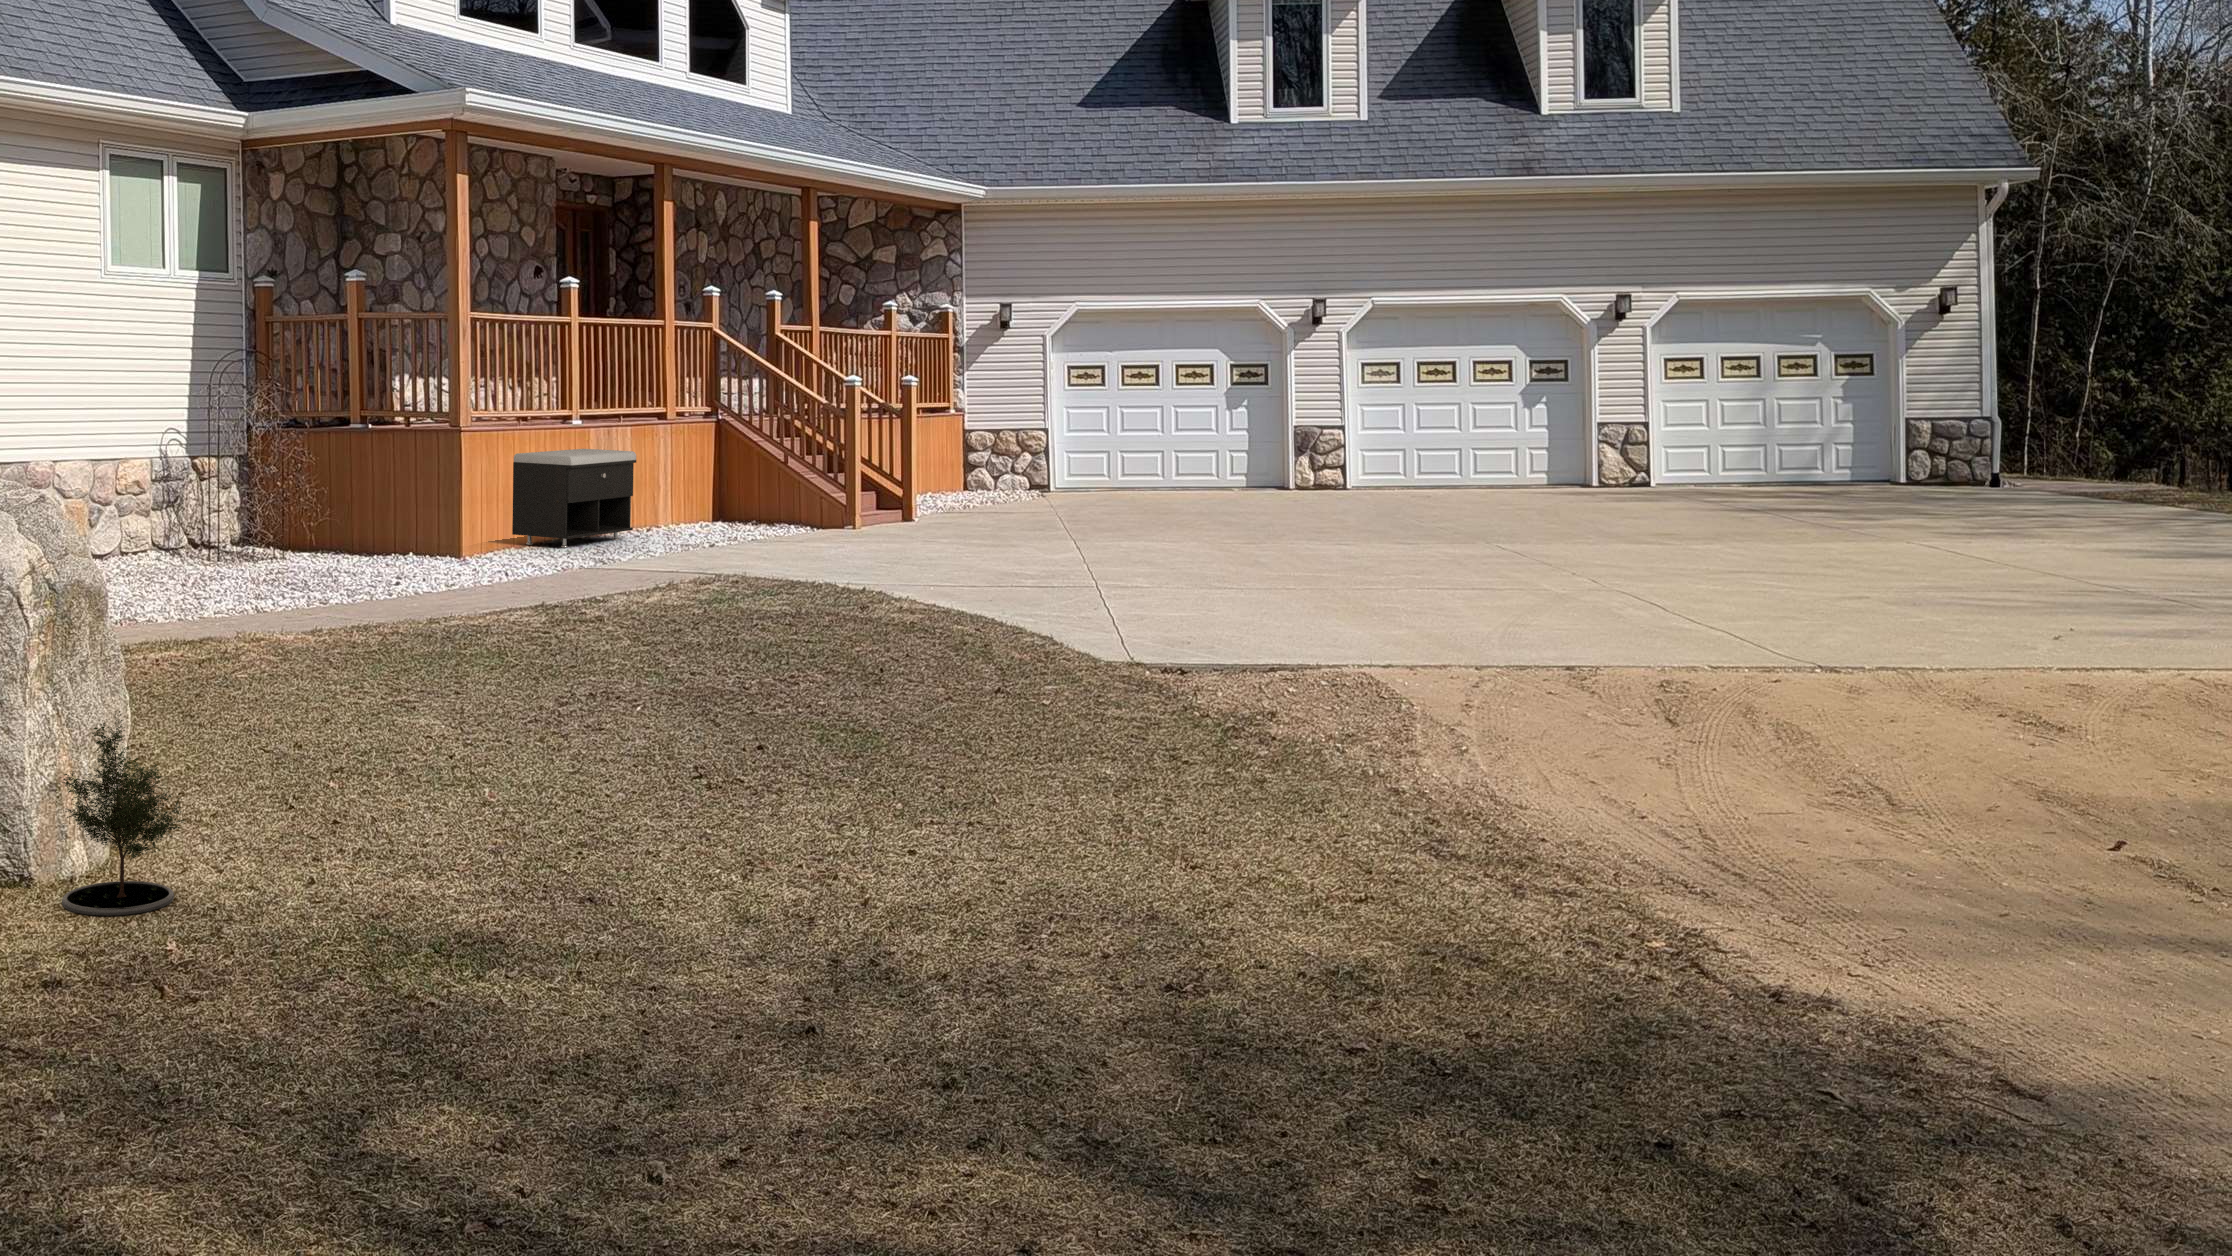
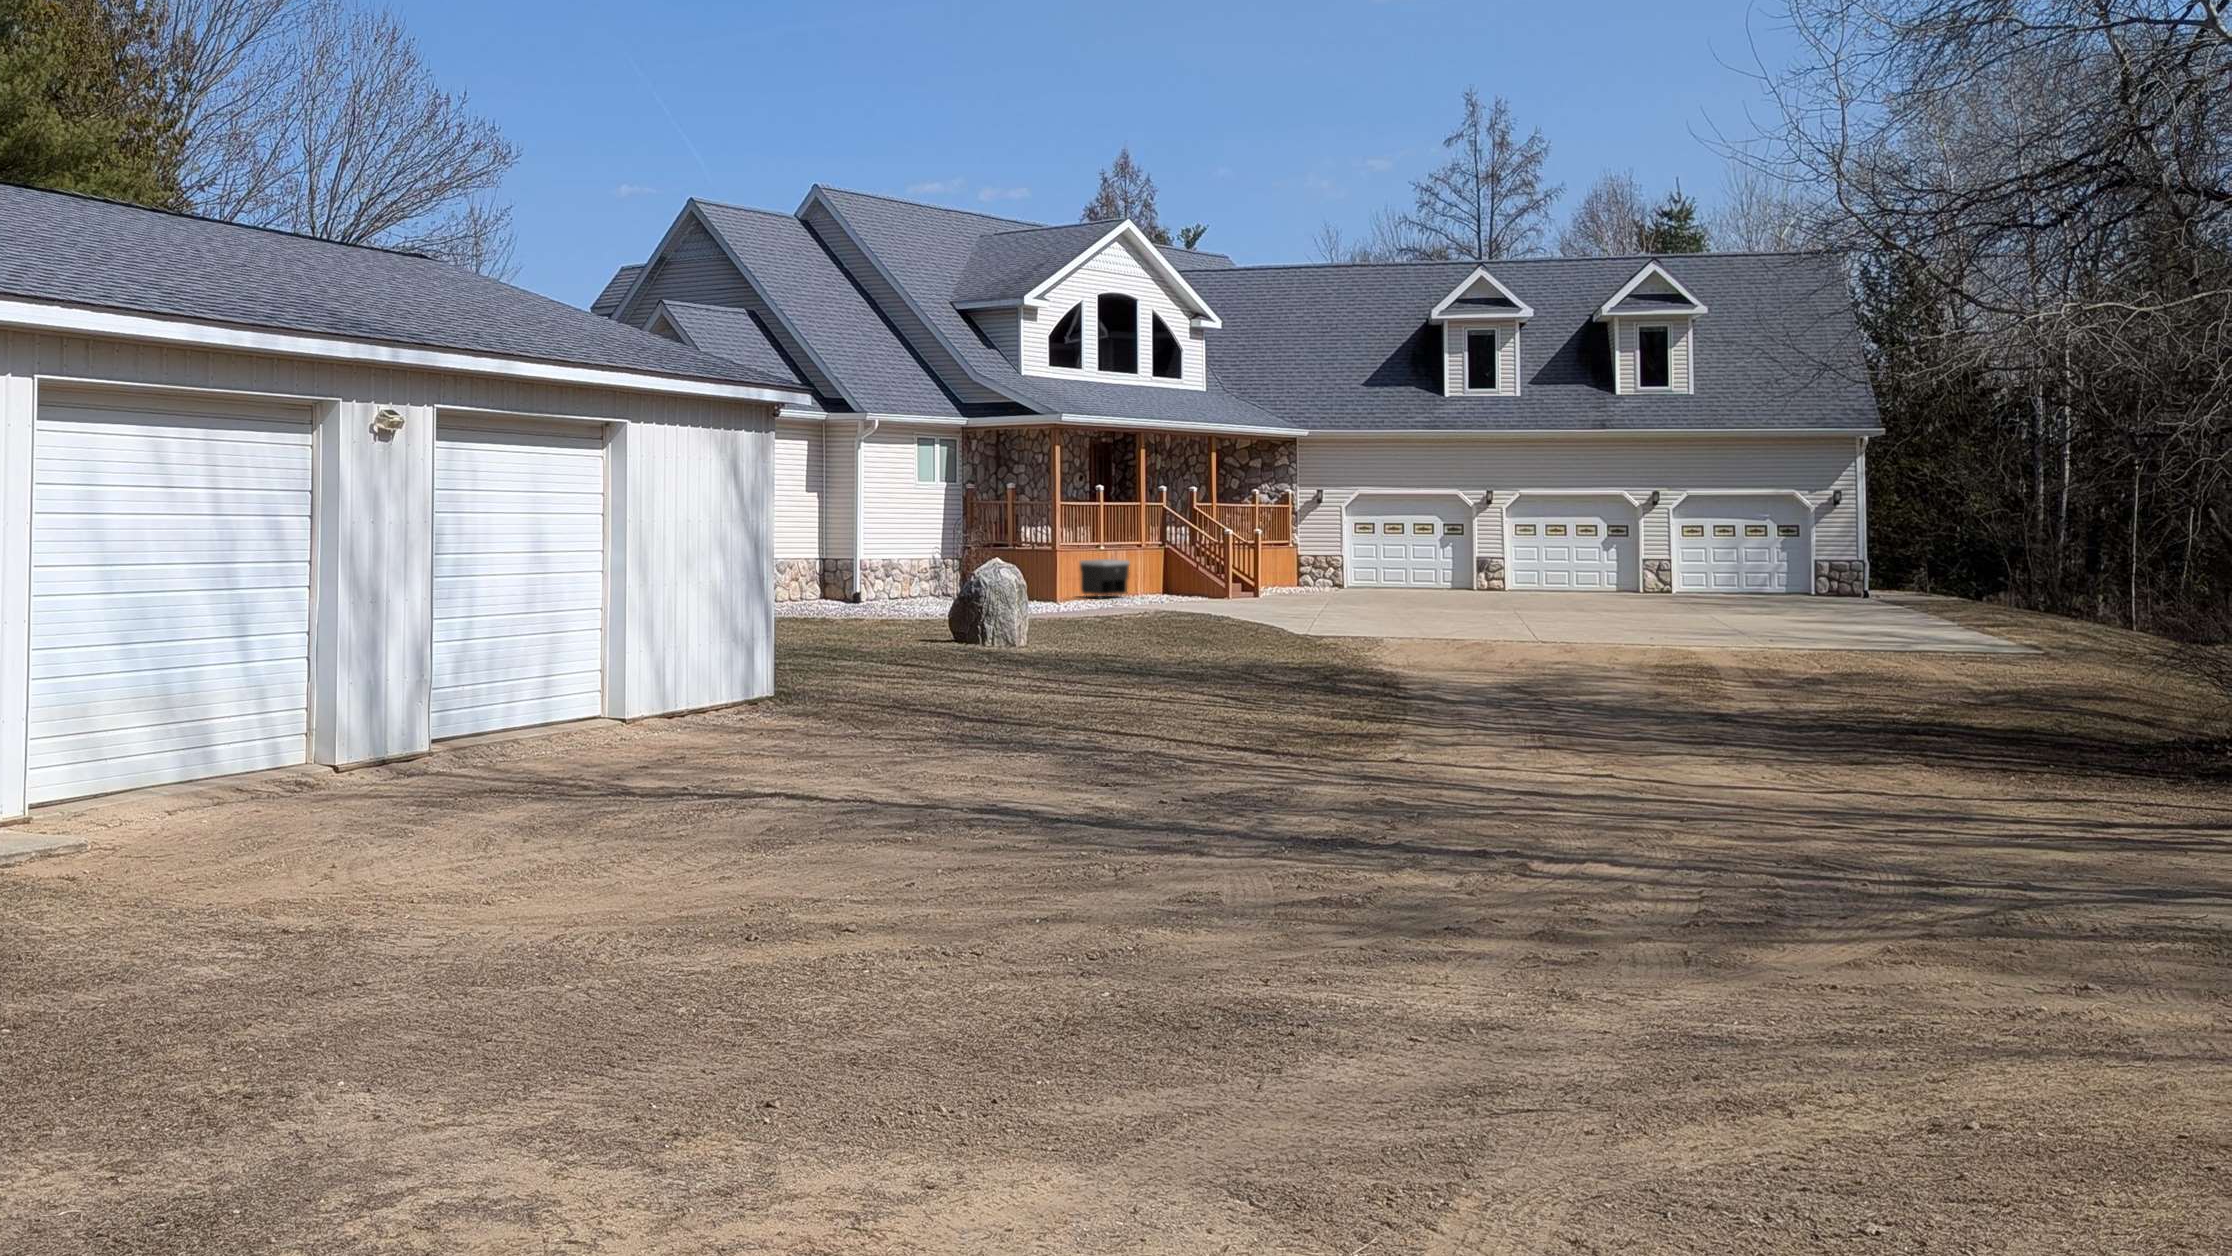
potted tree: present [59,711,186,916] -> none [1018,610,1046,654]

